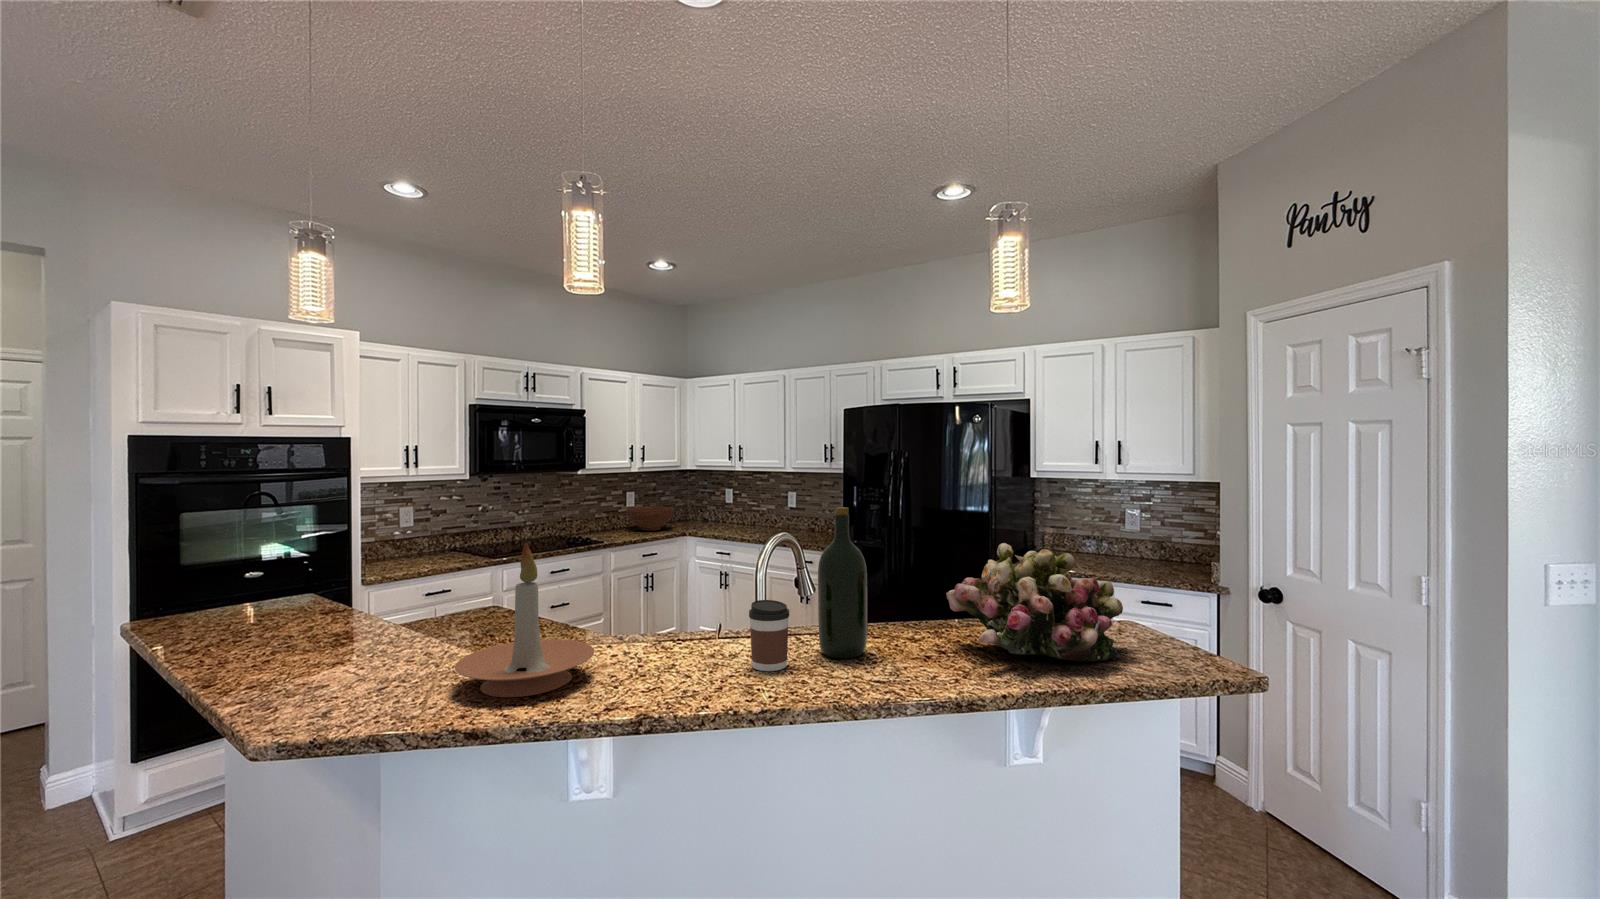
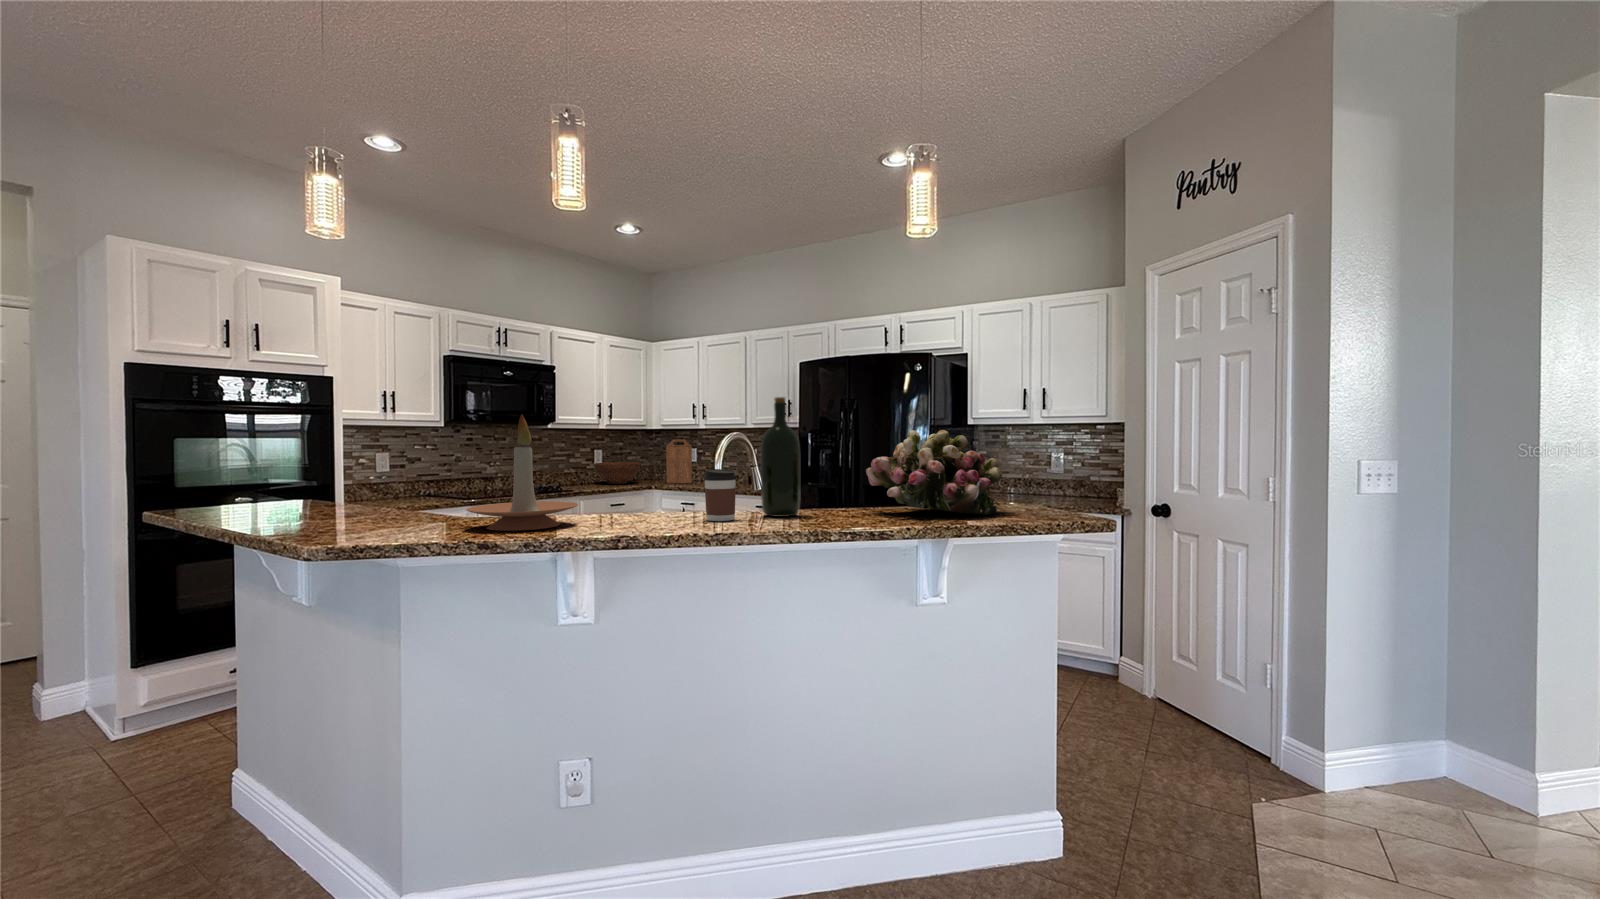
cutting board: none [701,483,728,530] -> present [666,439,692,483]

